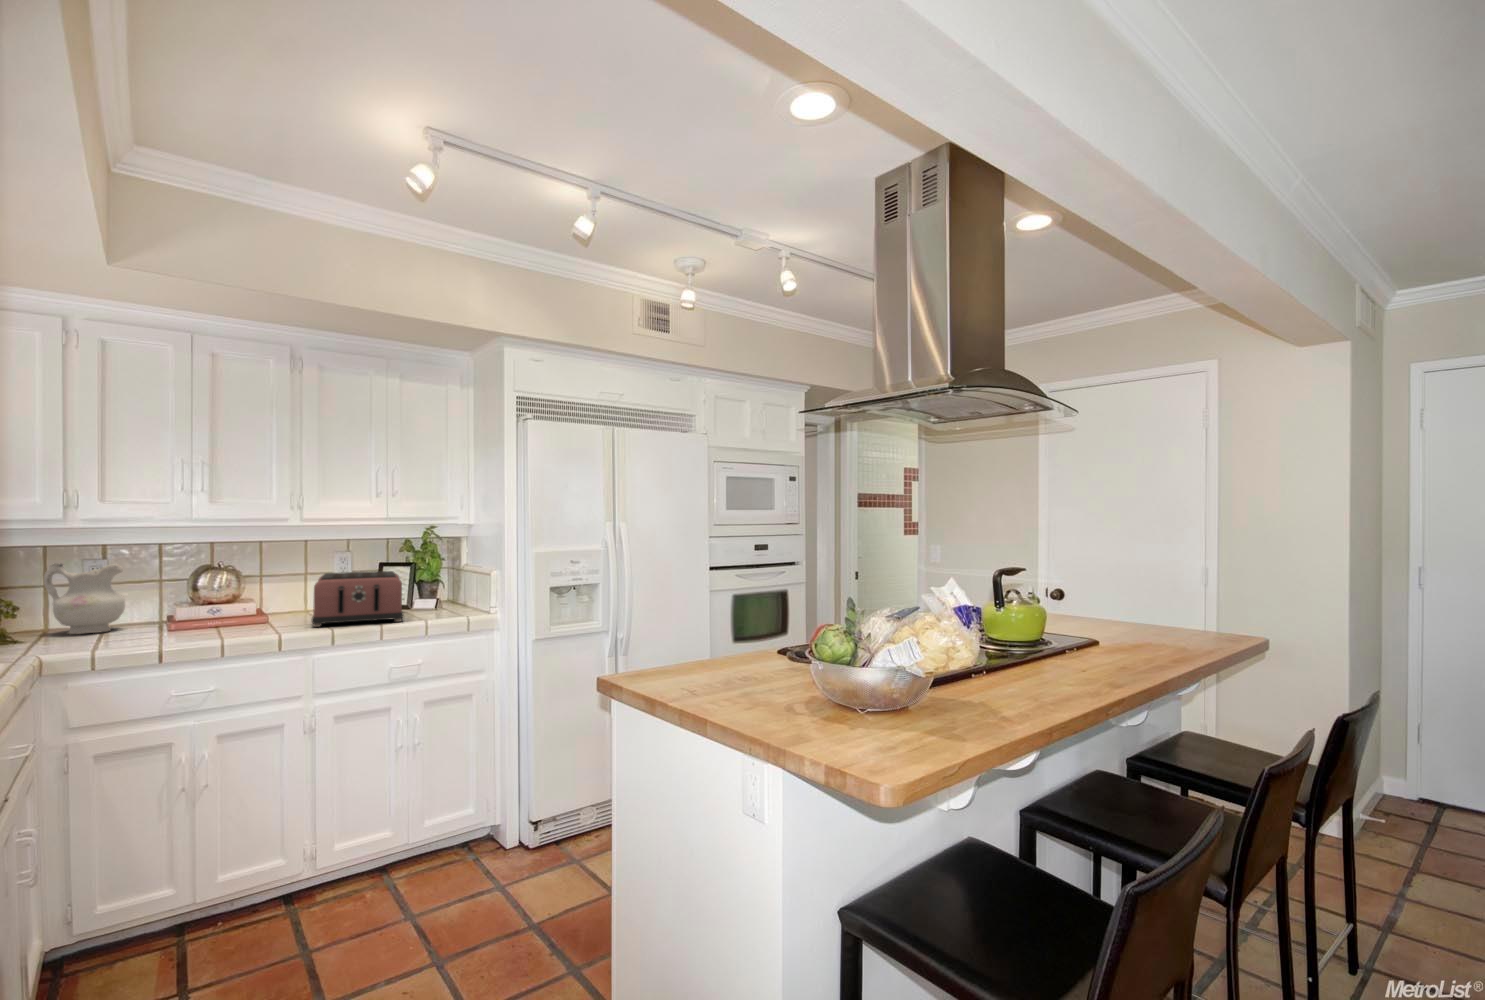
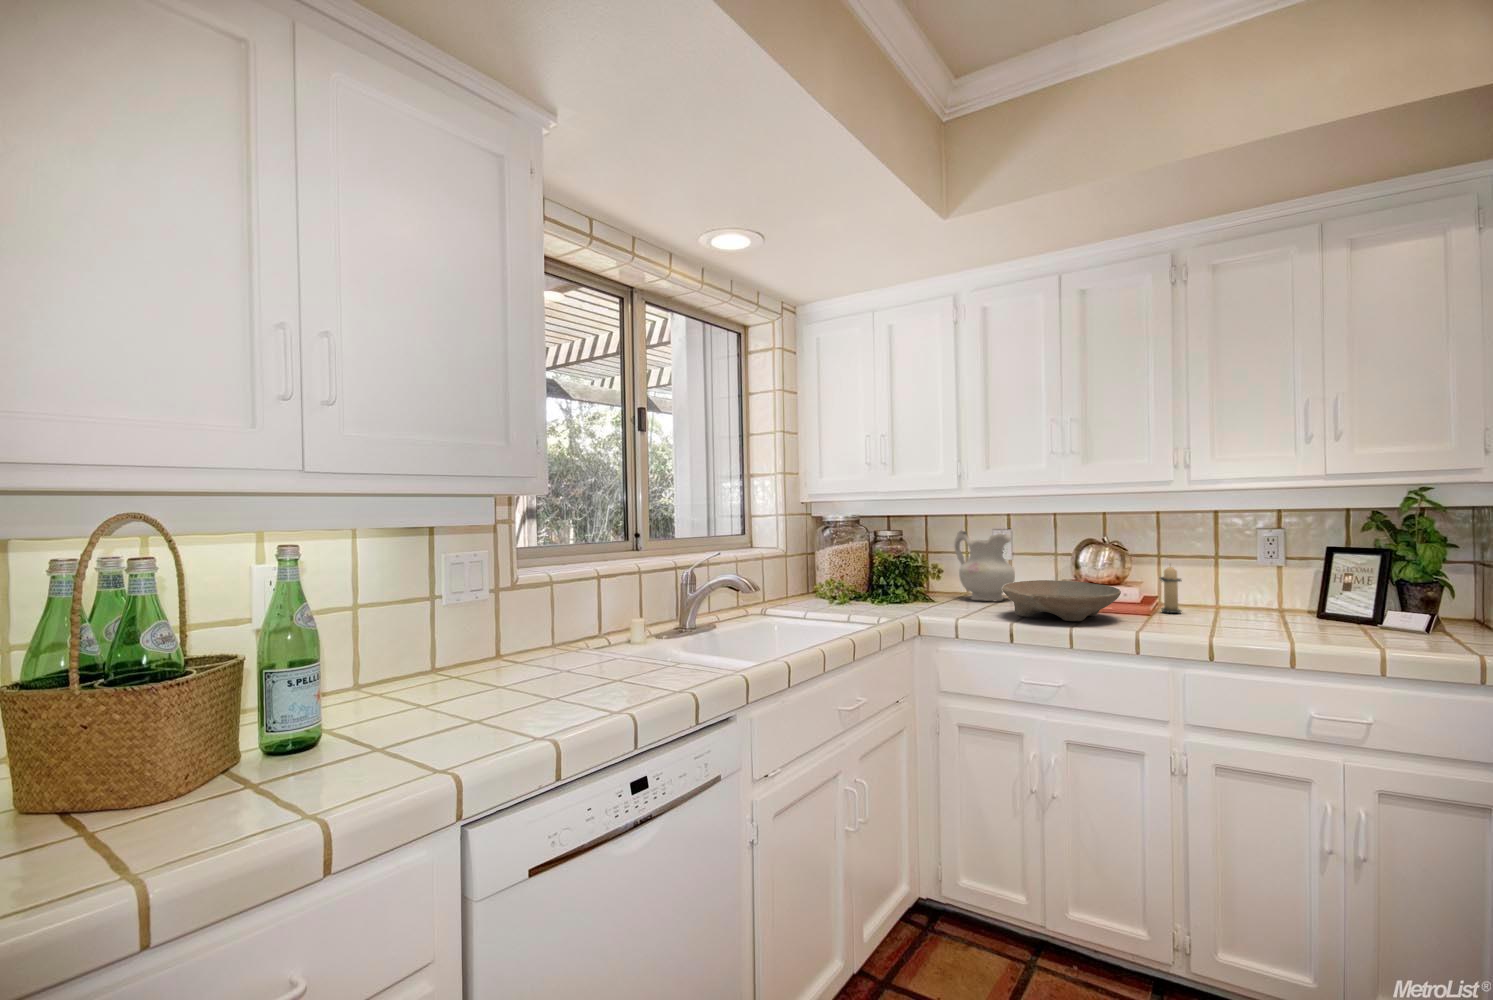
toaster: present [312,571,403,627] -> none [1194,557,1360,645]
candle: none [270,581,292,620] -> present [1160,566,1182,613]
bowl: none [137,603,253,639] -> present [1002,580,1121,621]

